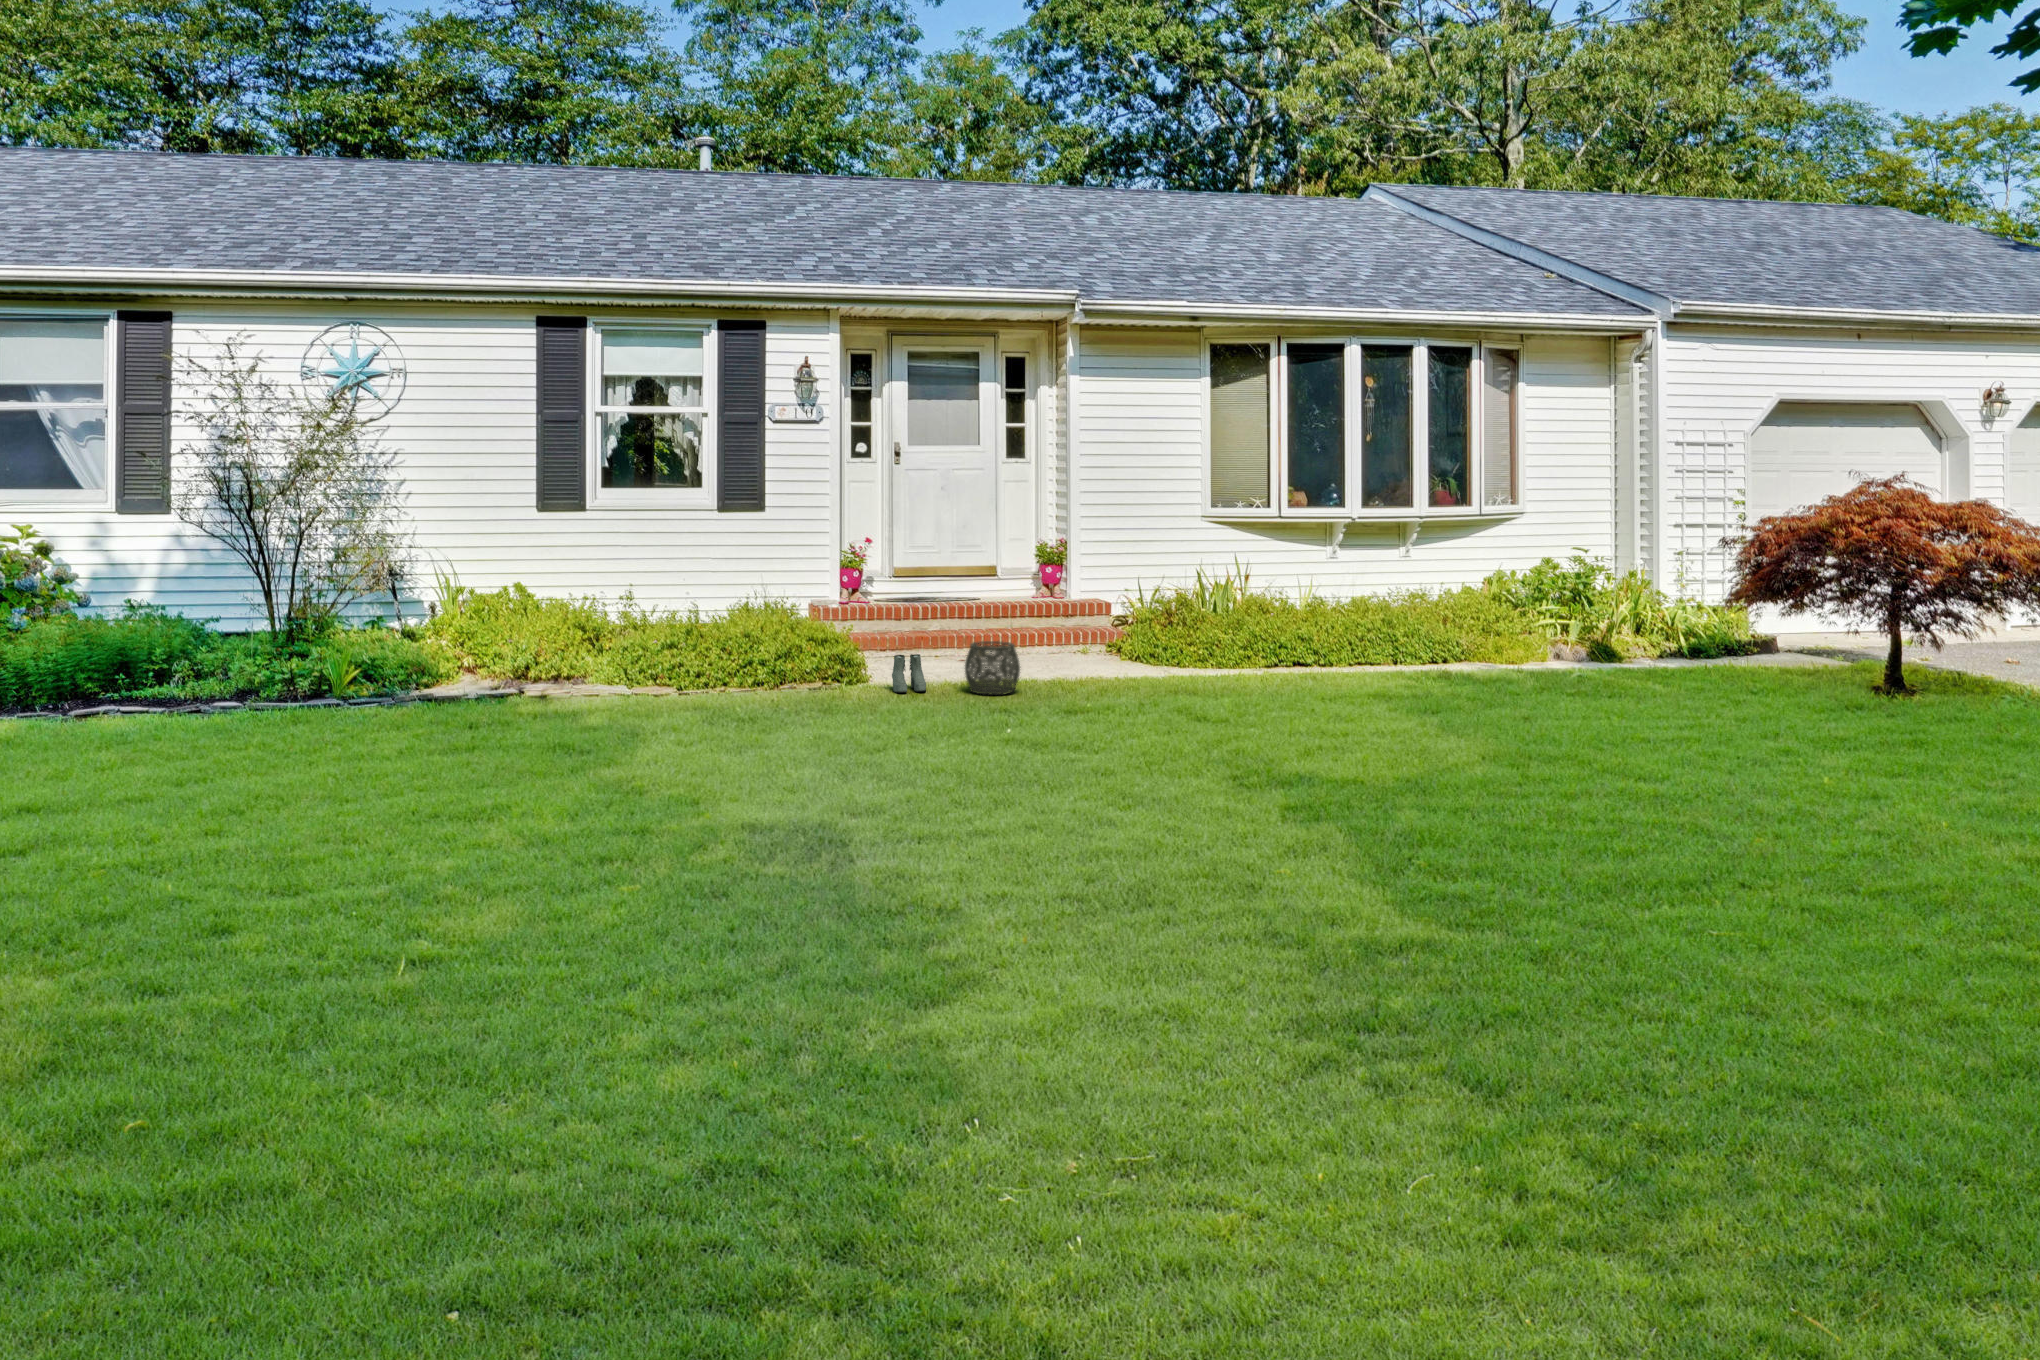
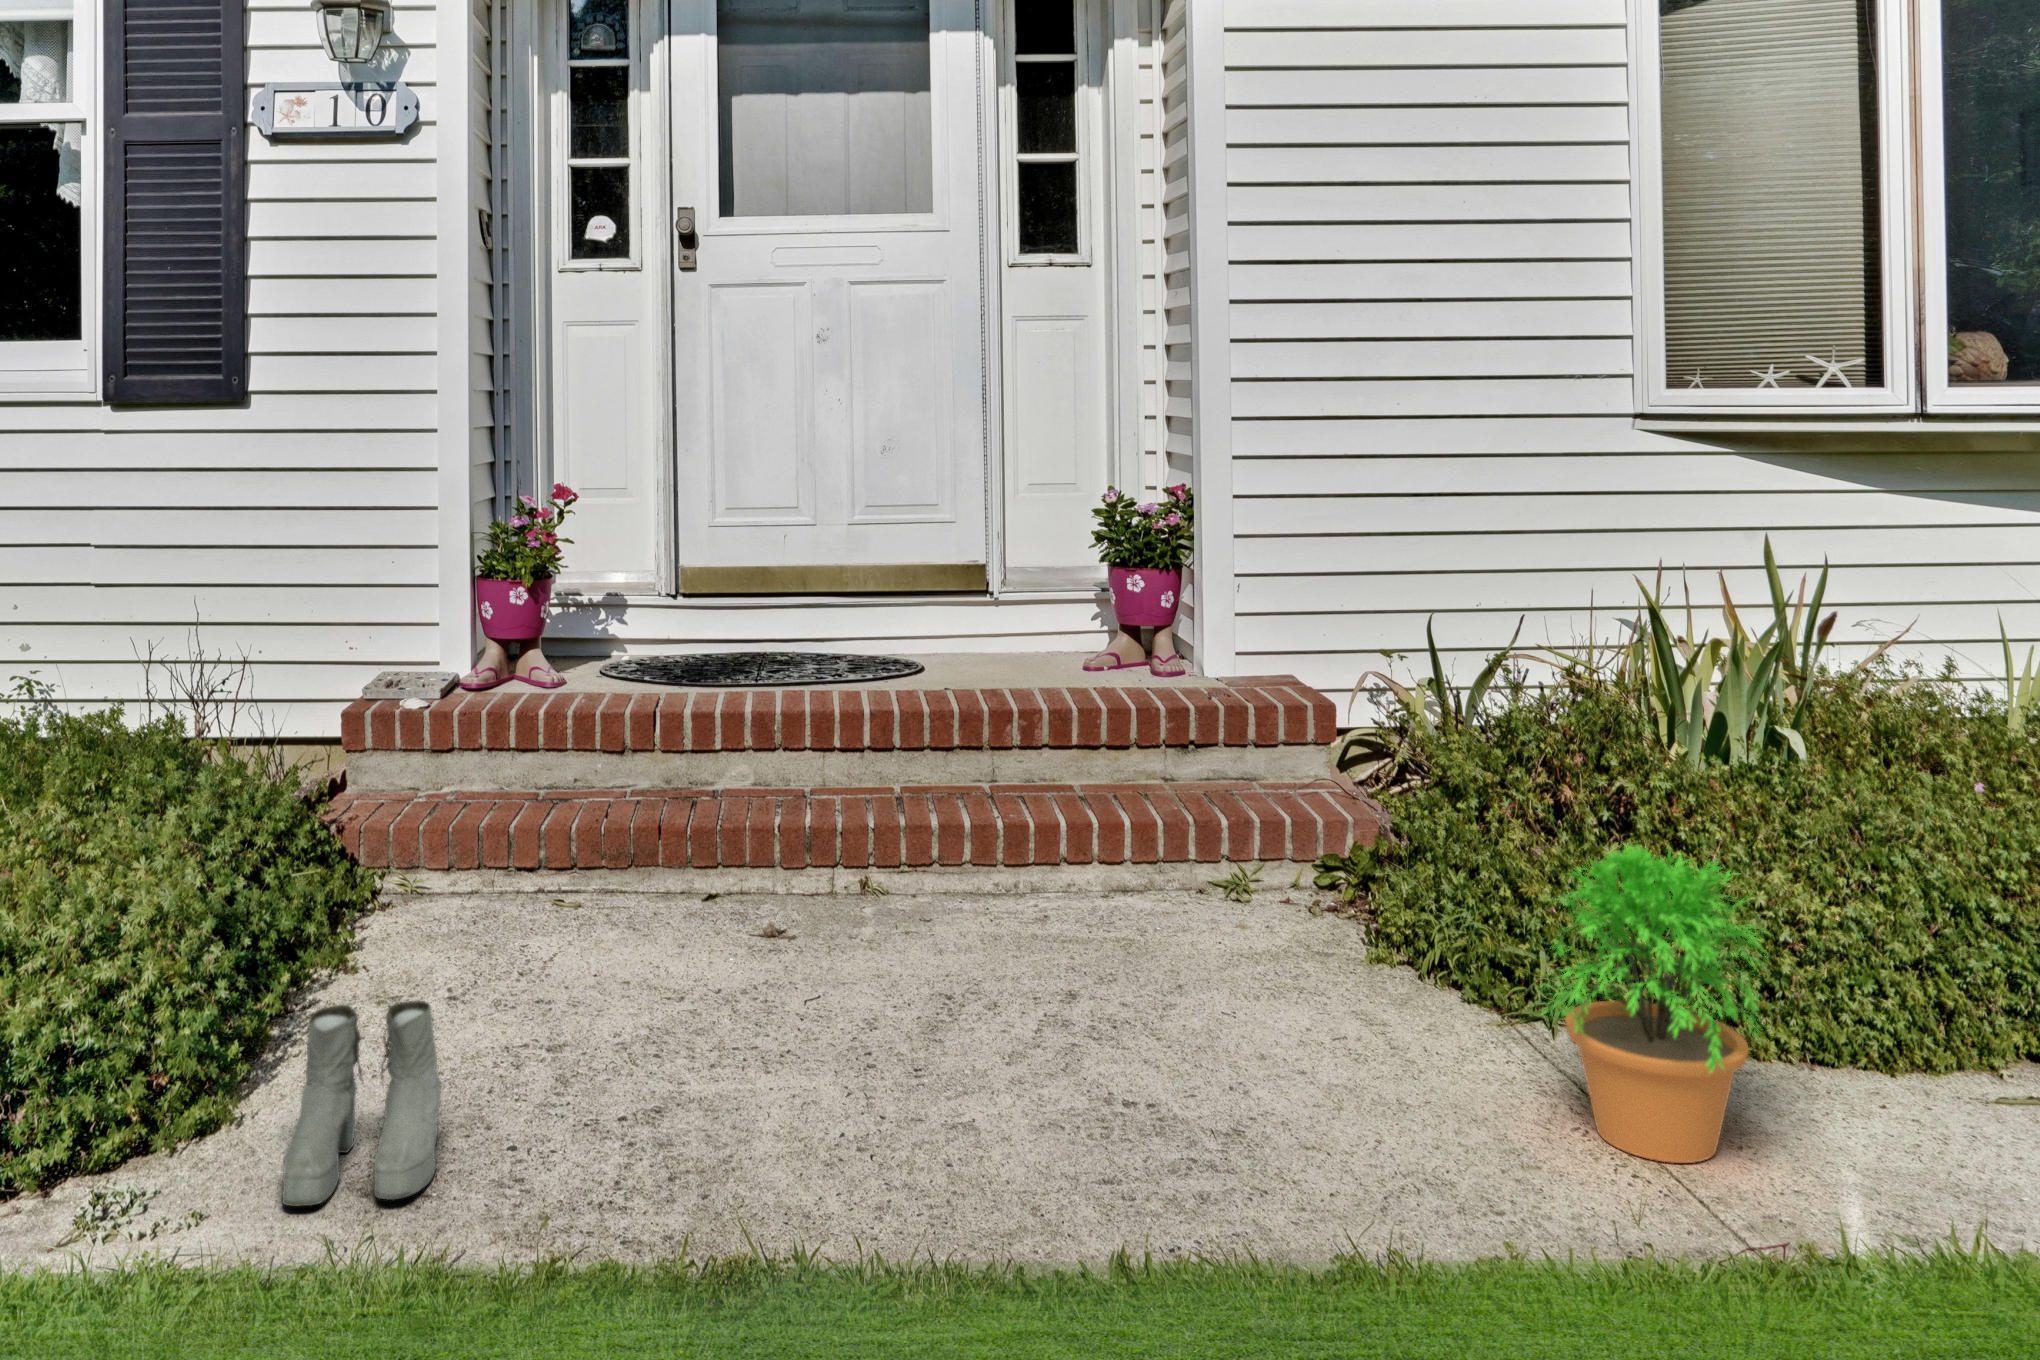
potted plant: none [1166,613,1215,683] -> present [1541,843,1769,1163]
woven basket: present [965,641,1020,695] -> none [583,961,839,1265]

